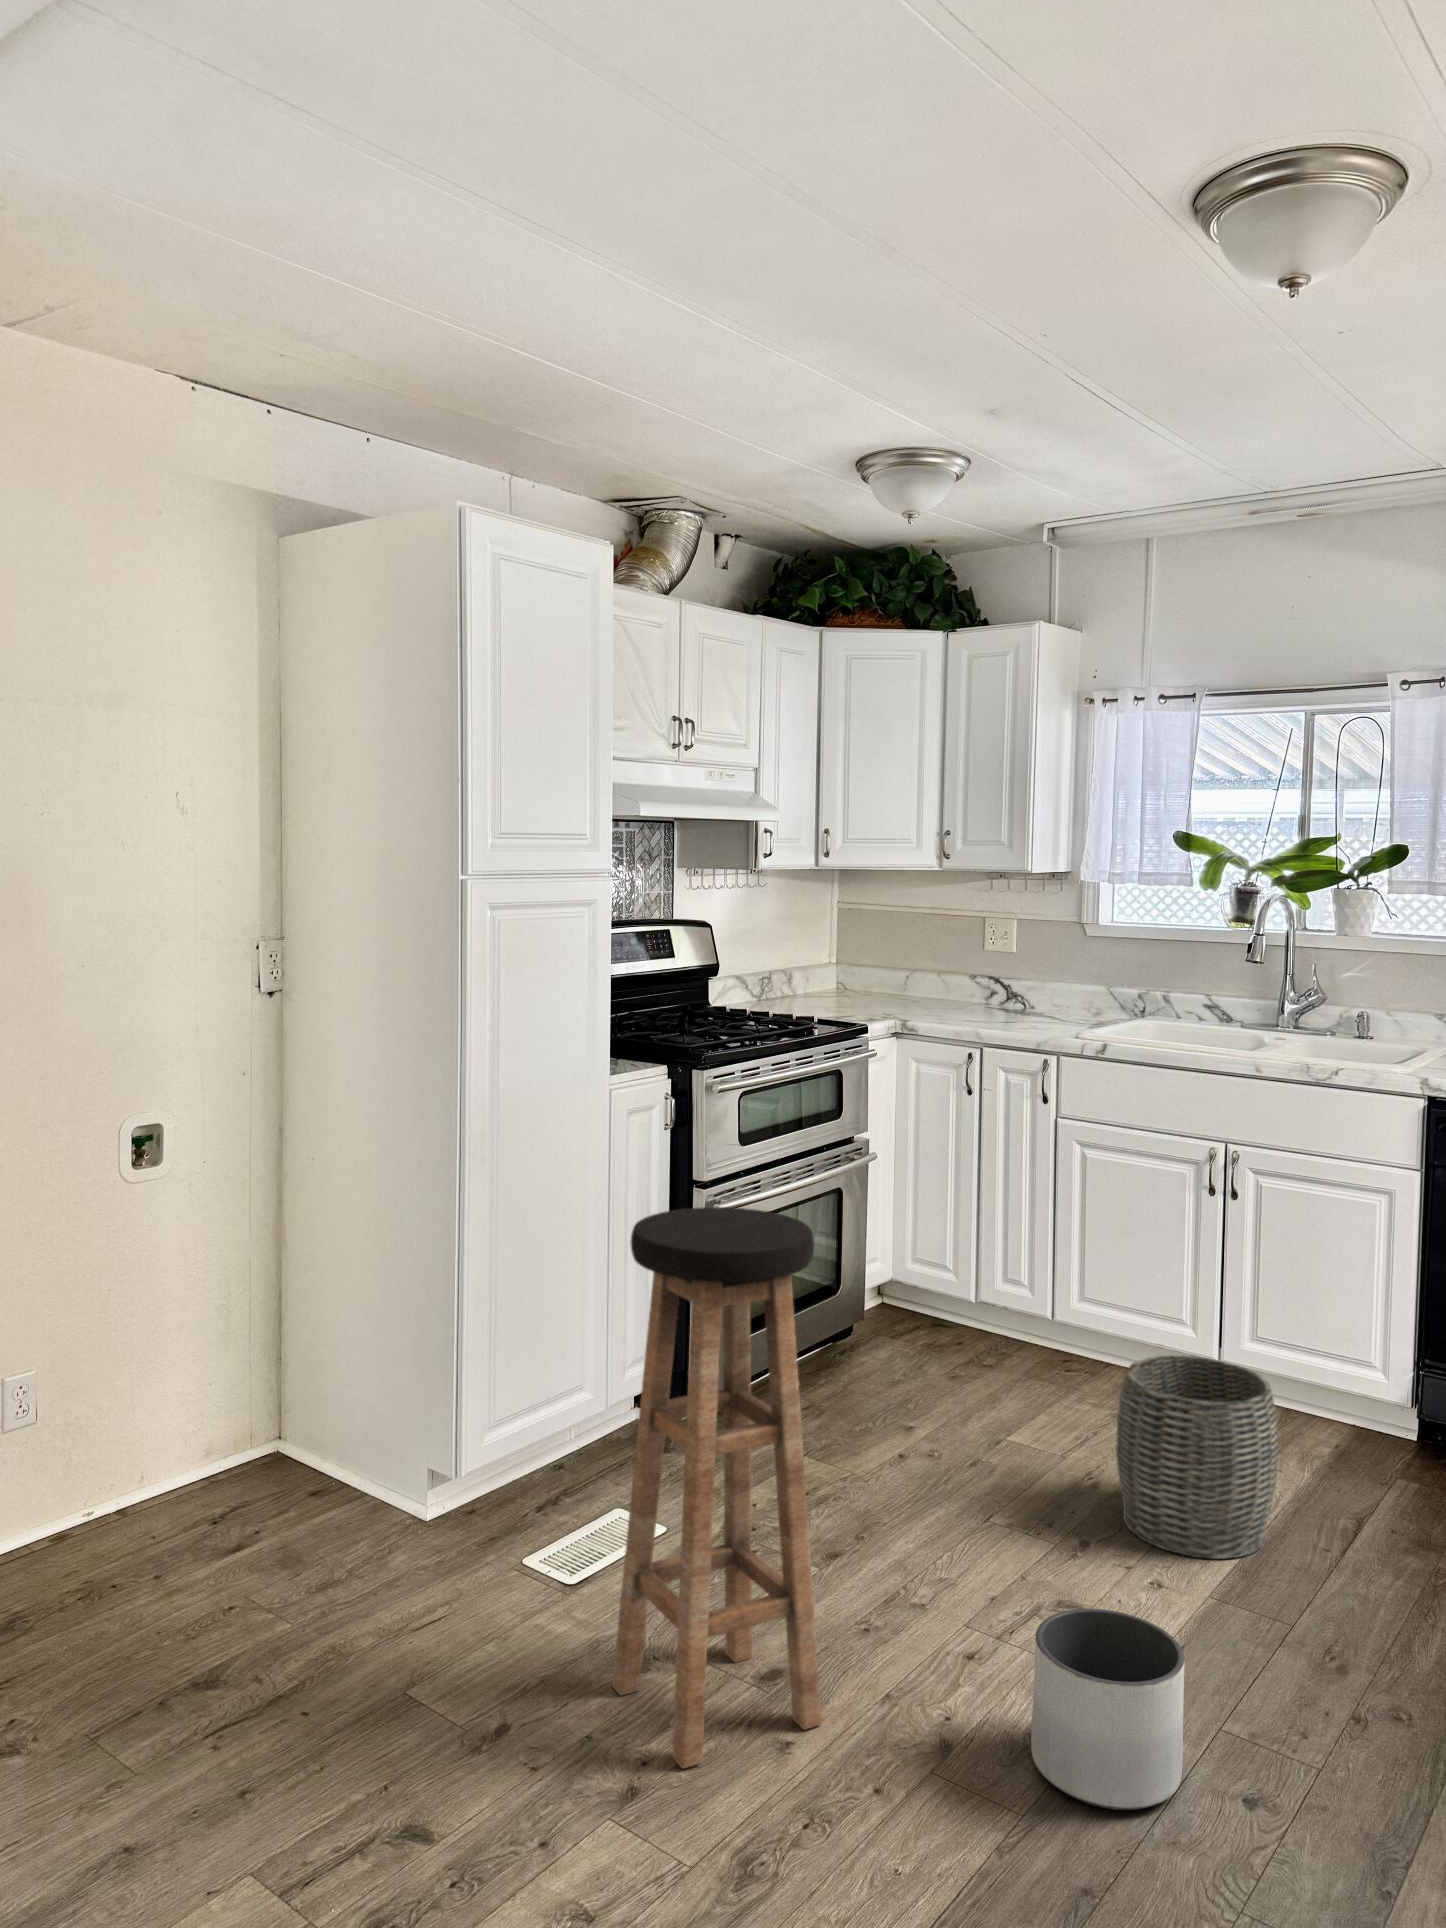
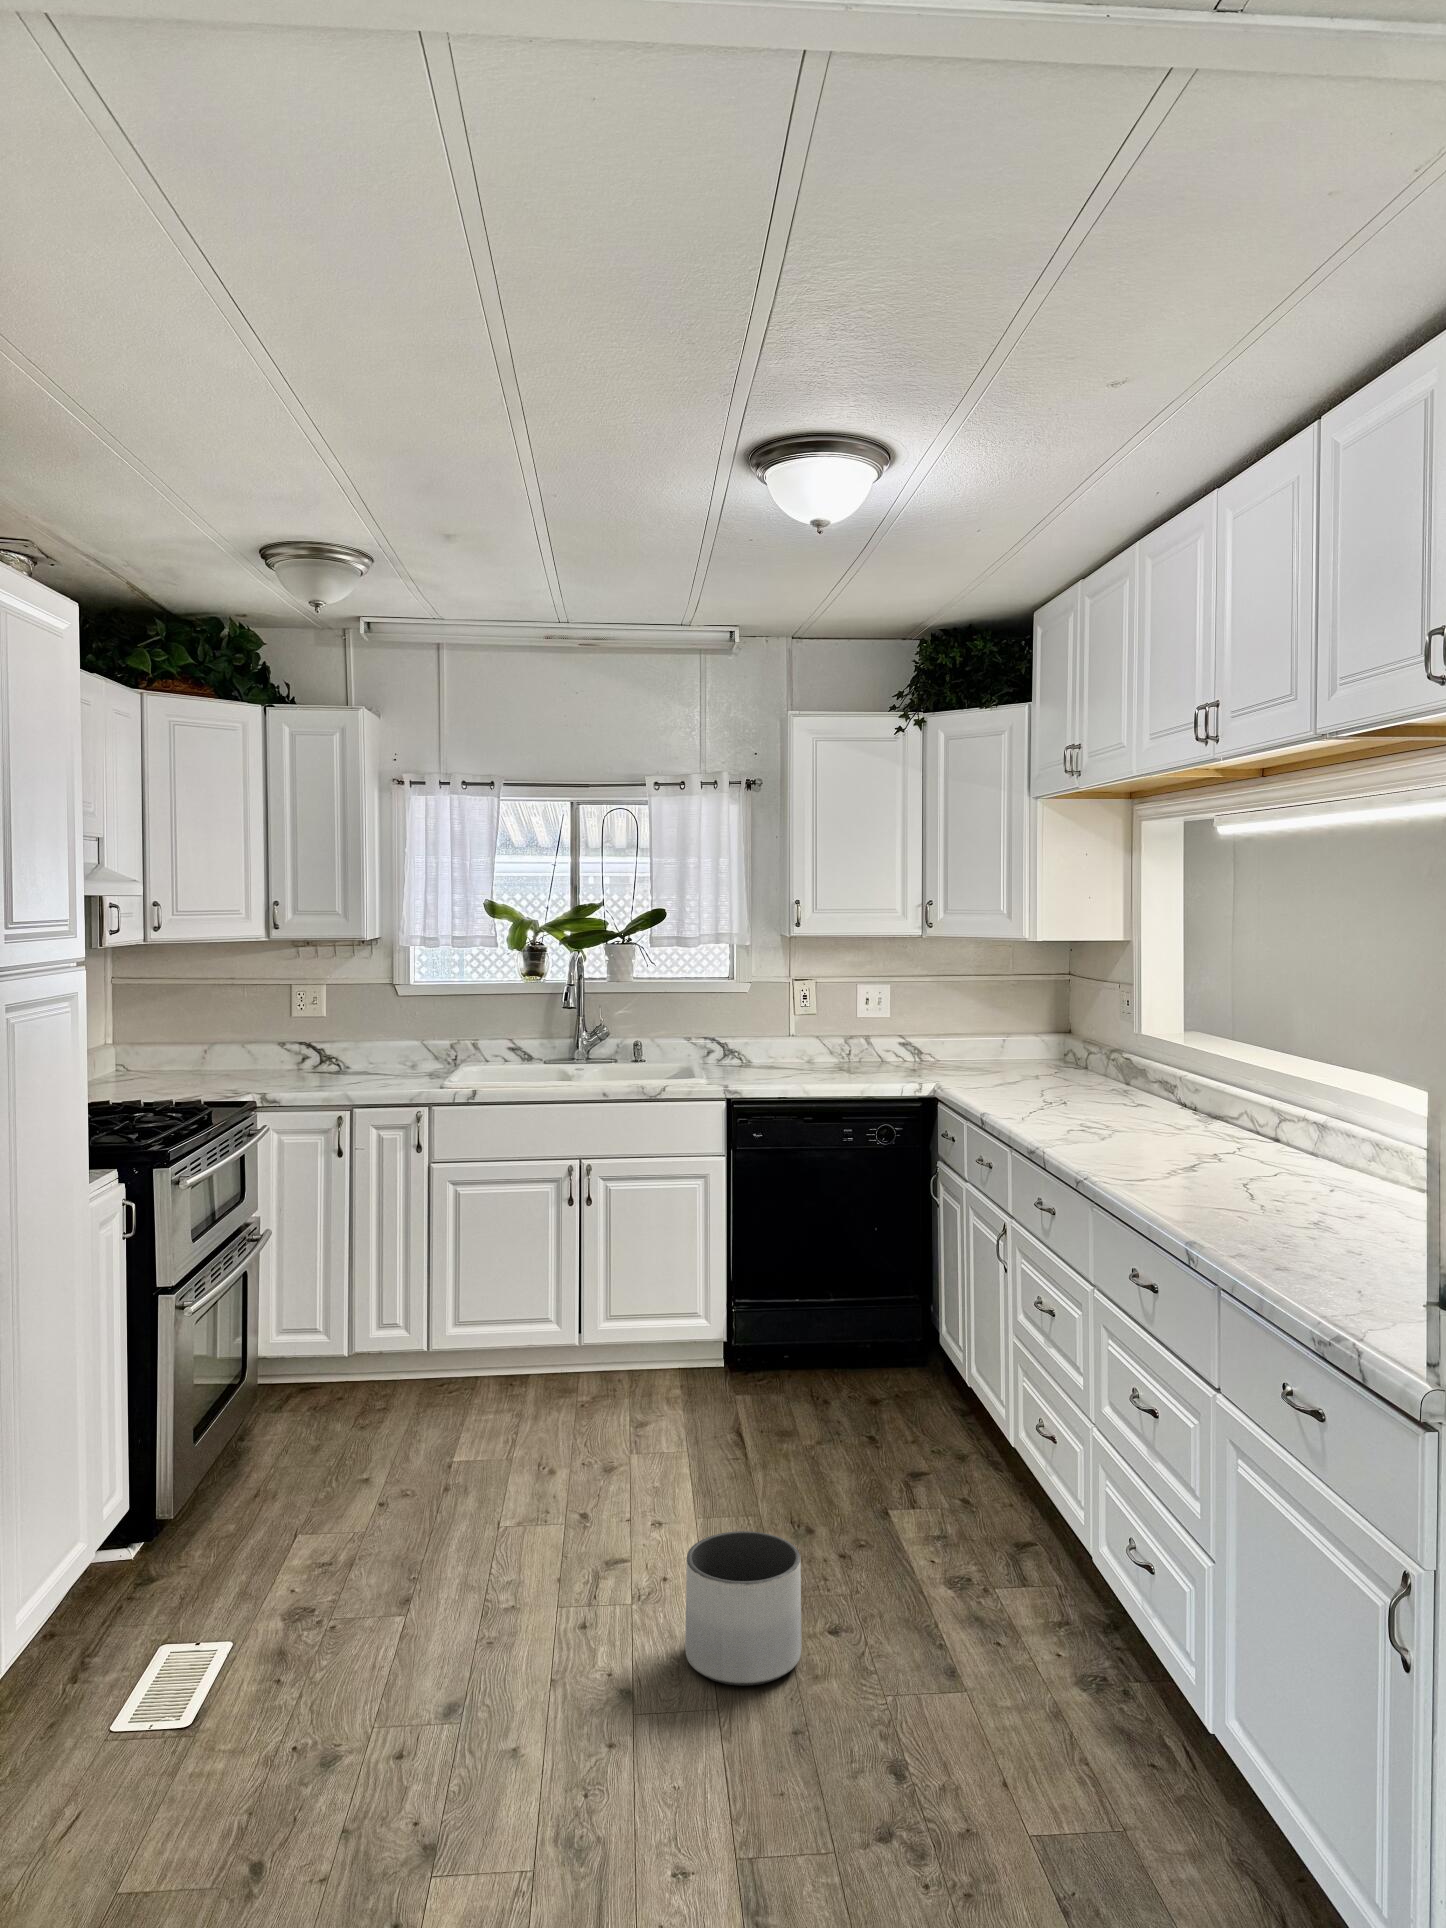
bar stool: present [612,1207,821,1768] -> none [318,1267,527,1810]
woven basket: present [1116,1355,1278,1559] -> none [583,1333,707,1495]

